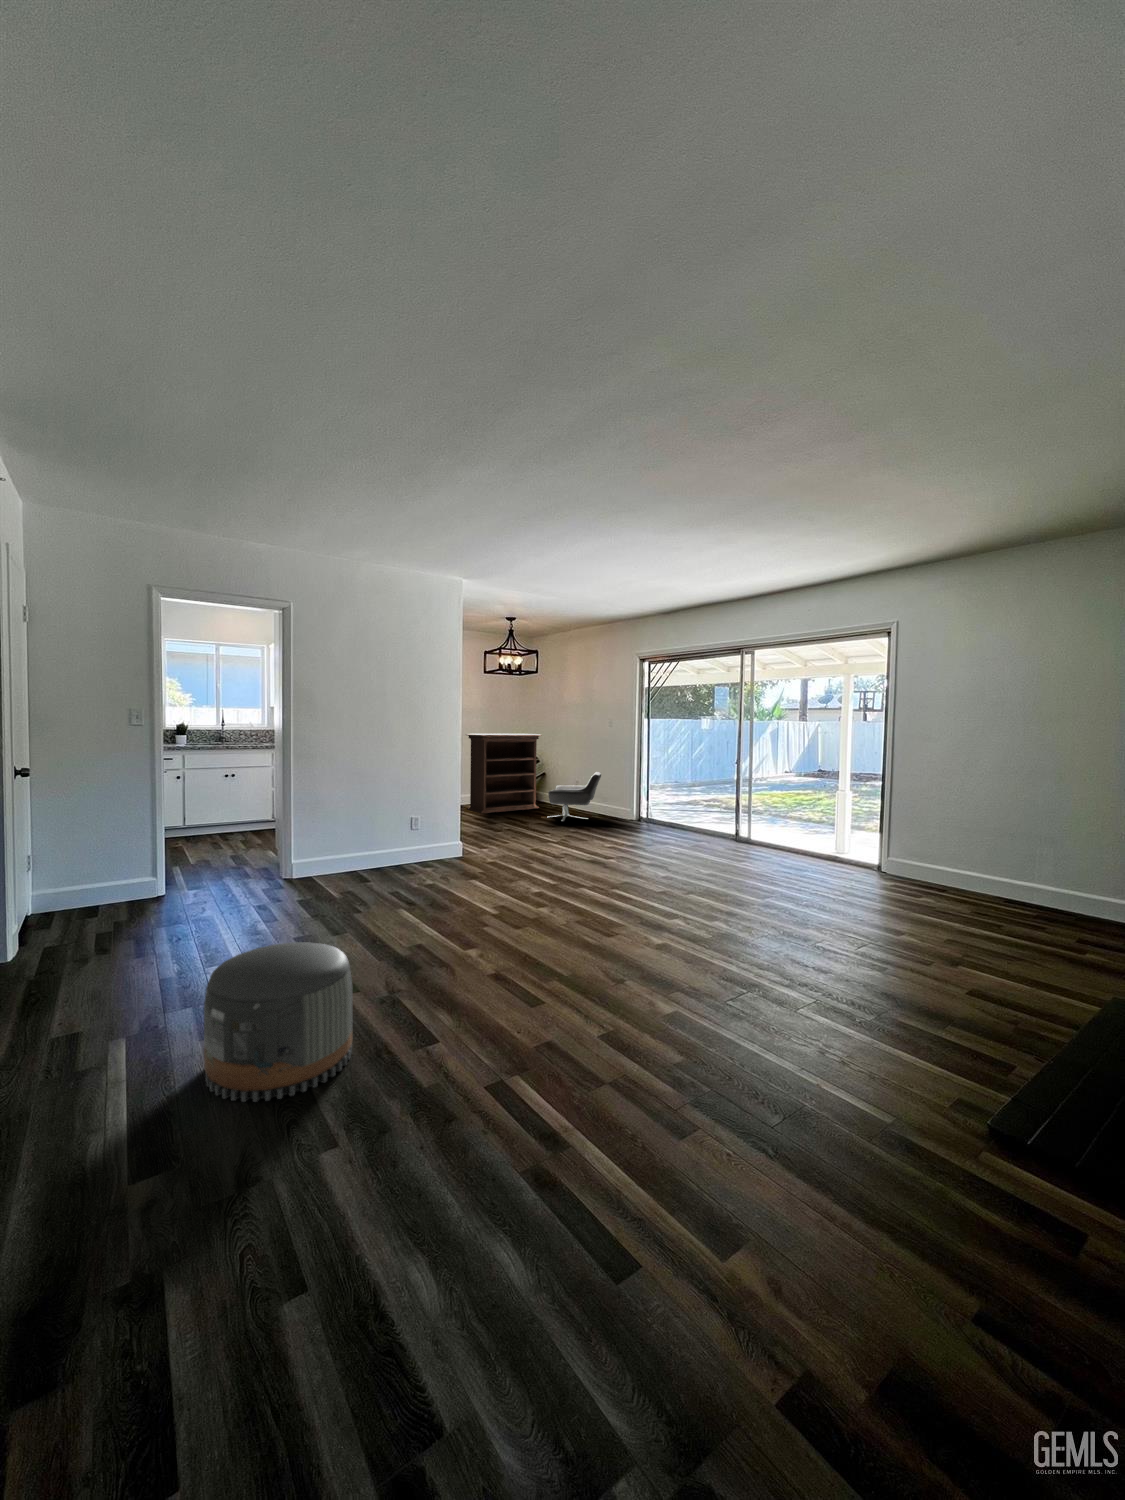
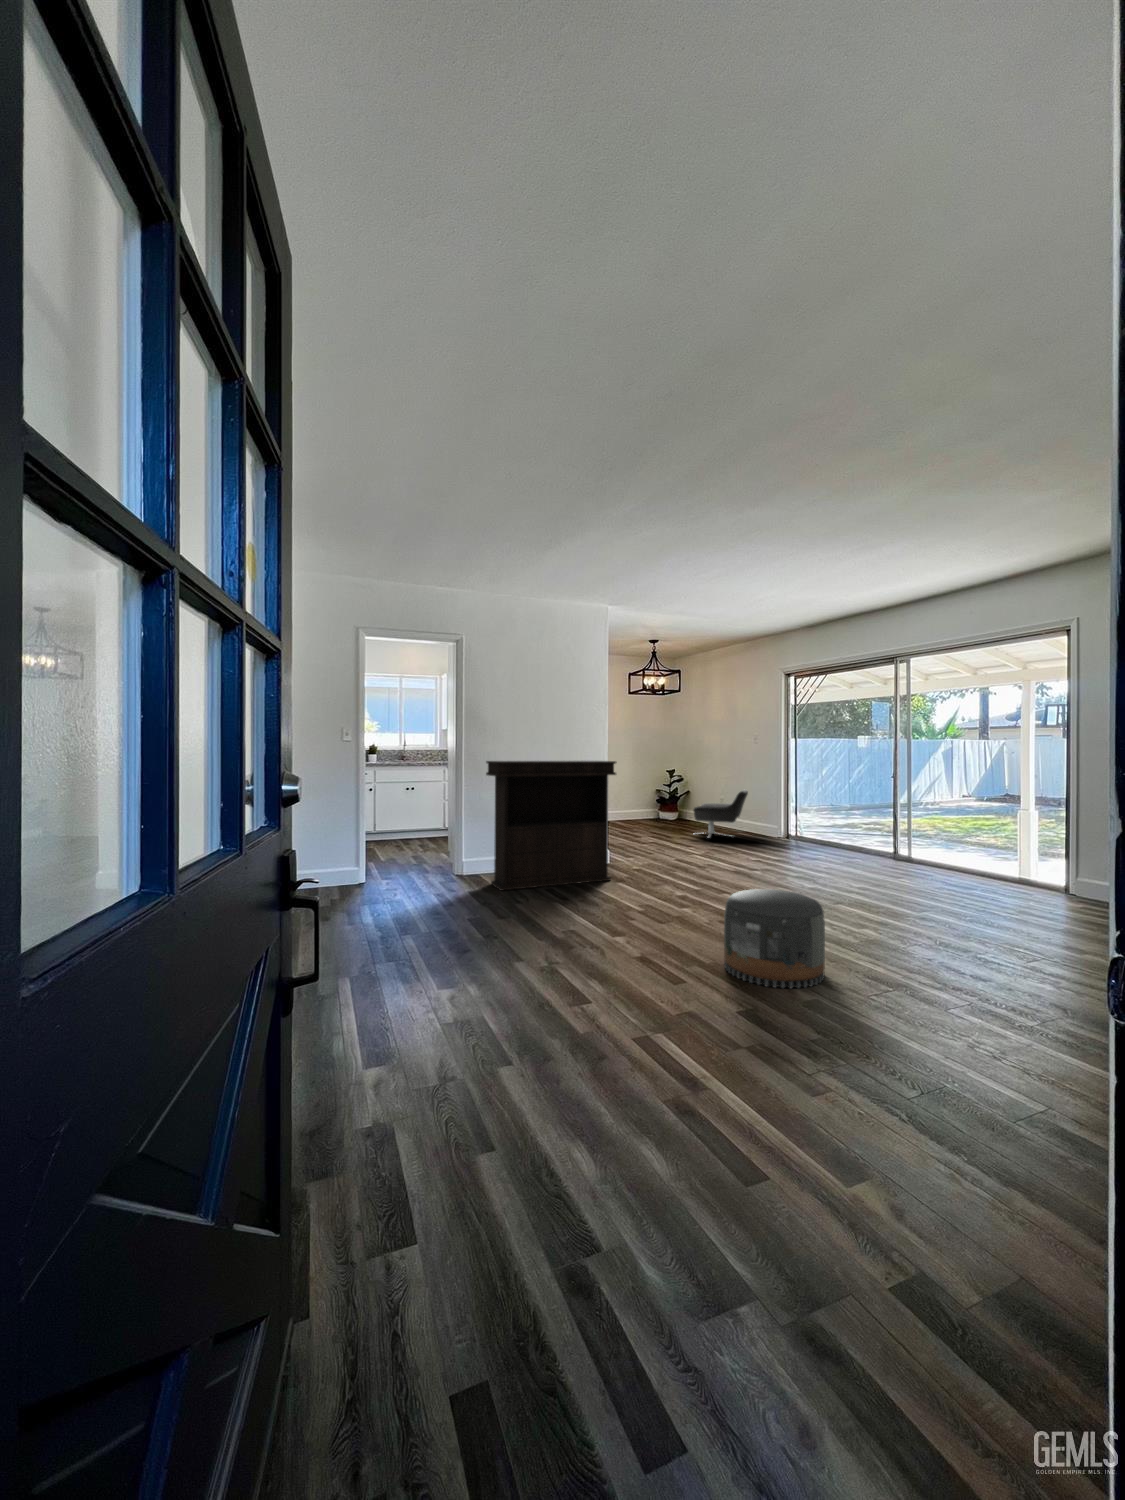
bookshelf: present [466,734,541,813] -> none [612,752,686,829]
console table: none [320,748,469,896] -> present [486,761,617,890]
pouf: present [204,942,352,1102] -> present [724,889,825,989]

